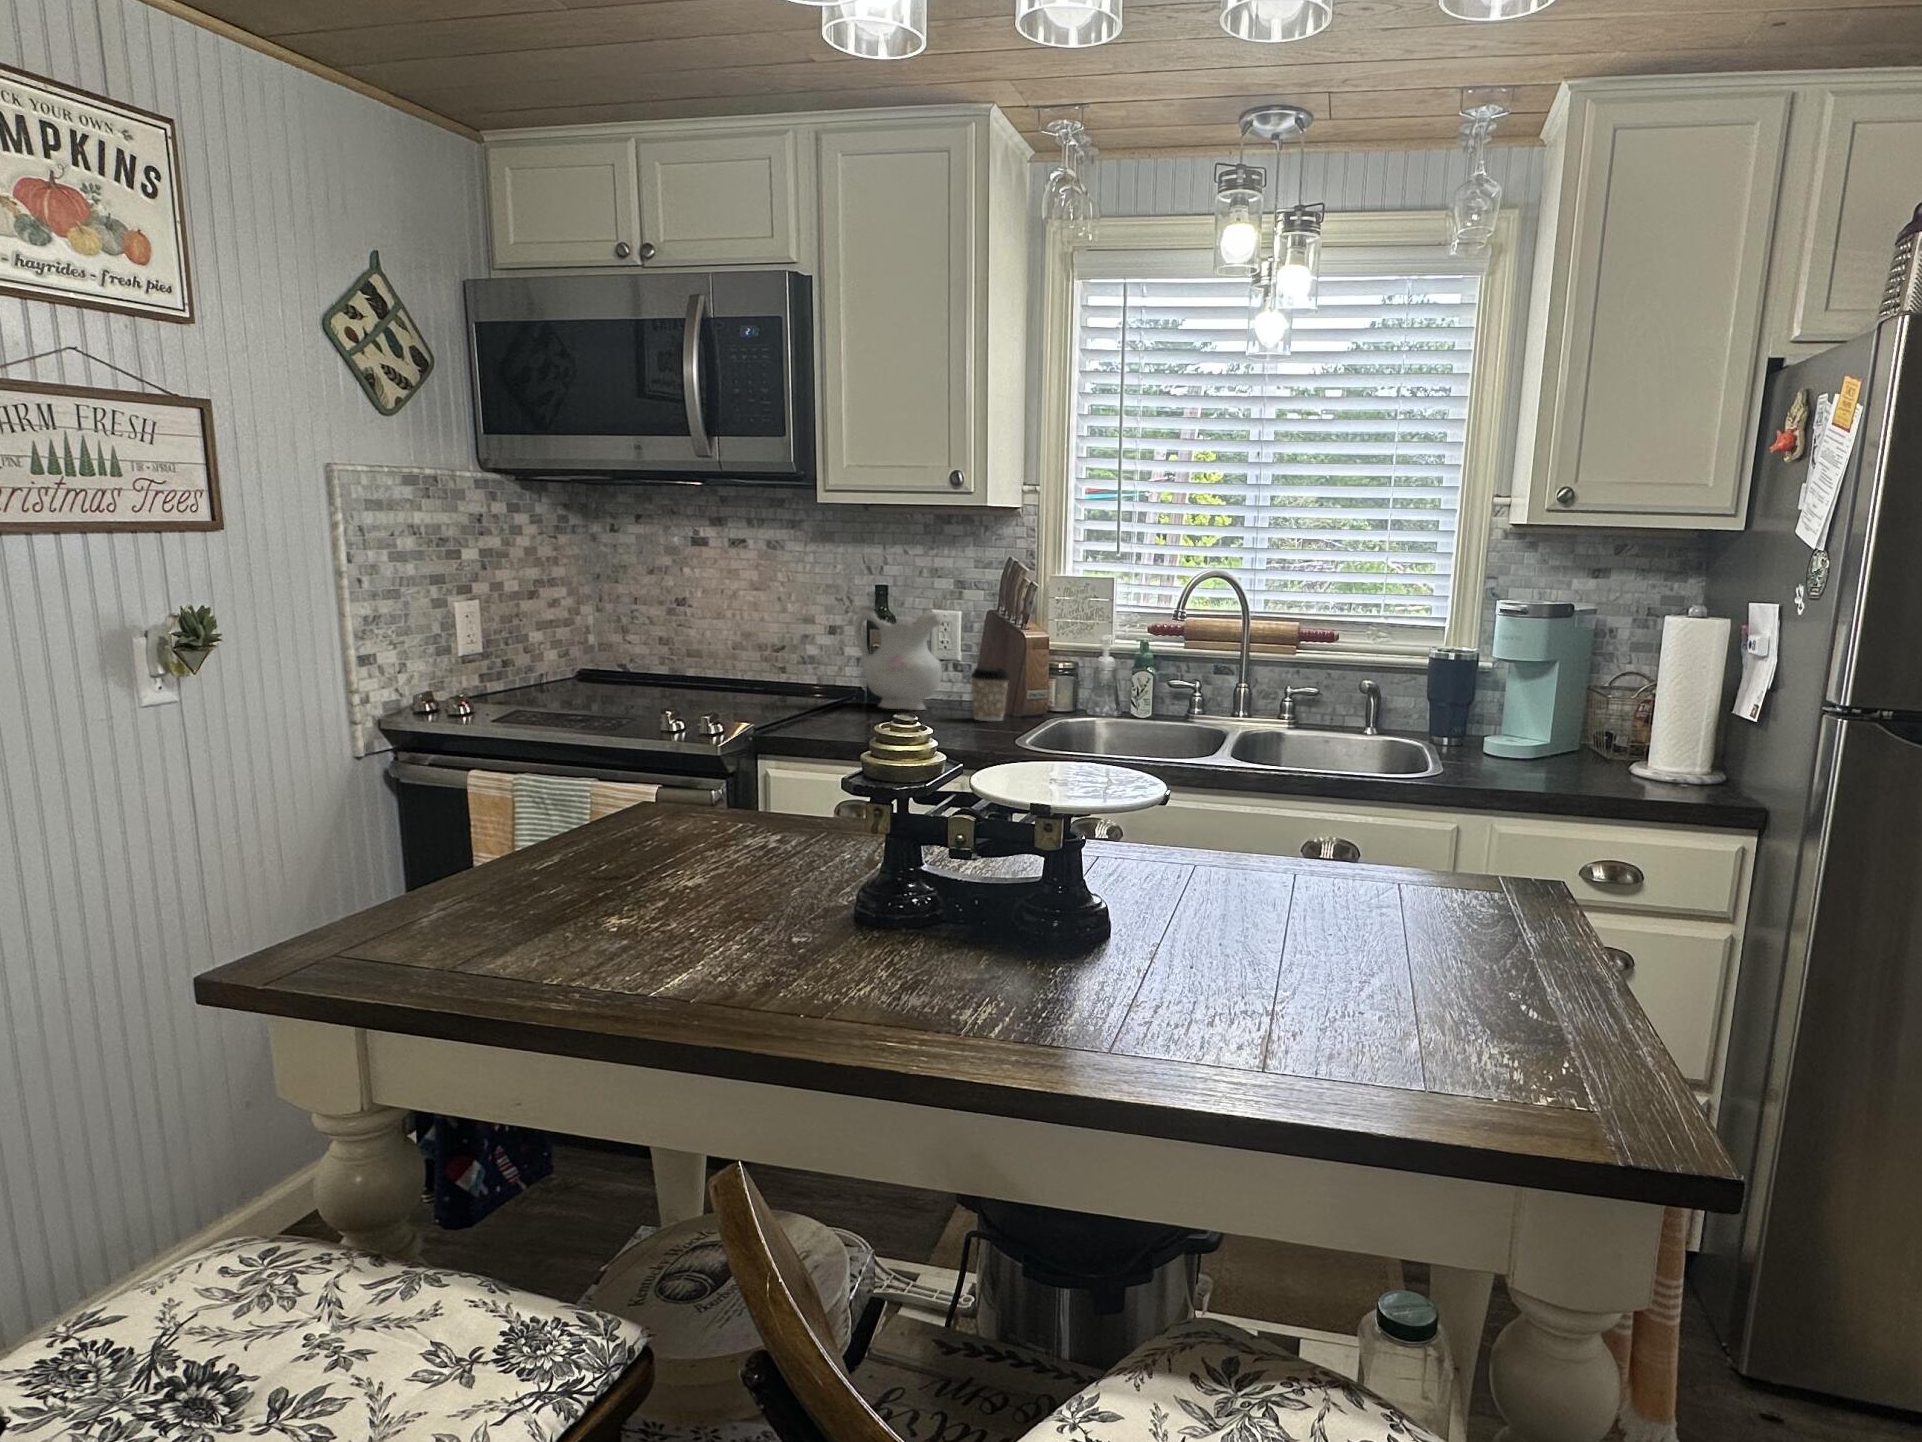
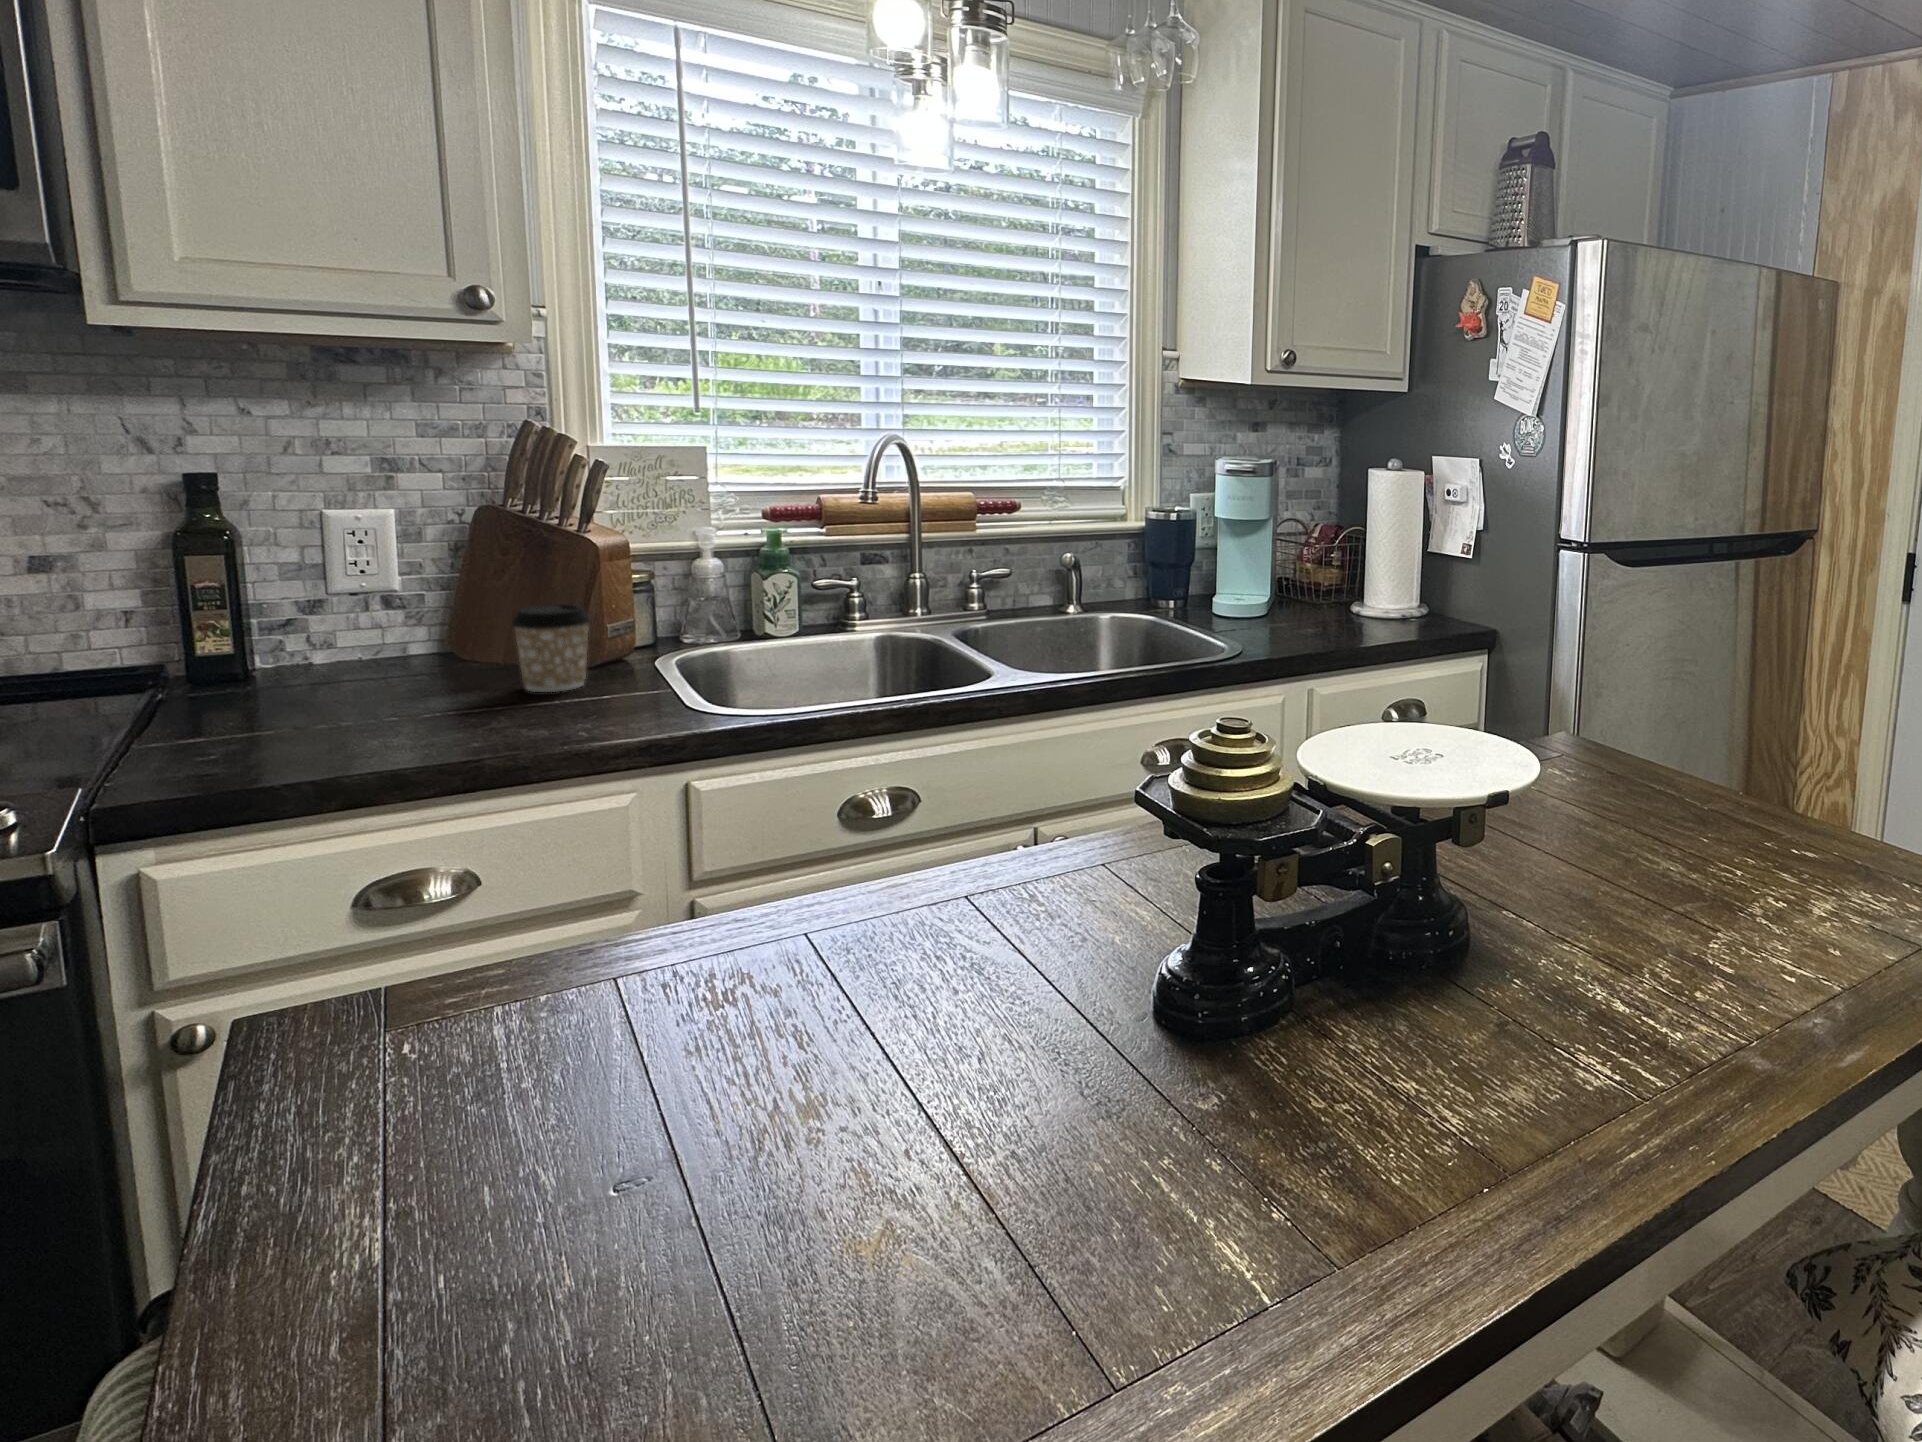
ceramic pitcher: present [854,606,942,710] -> none [184,525,415,706]

